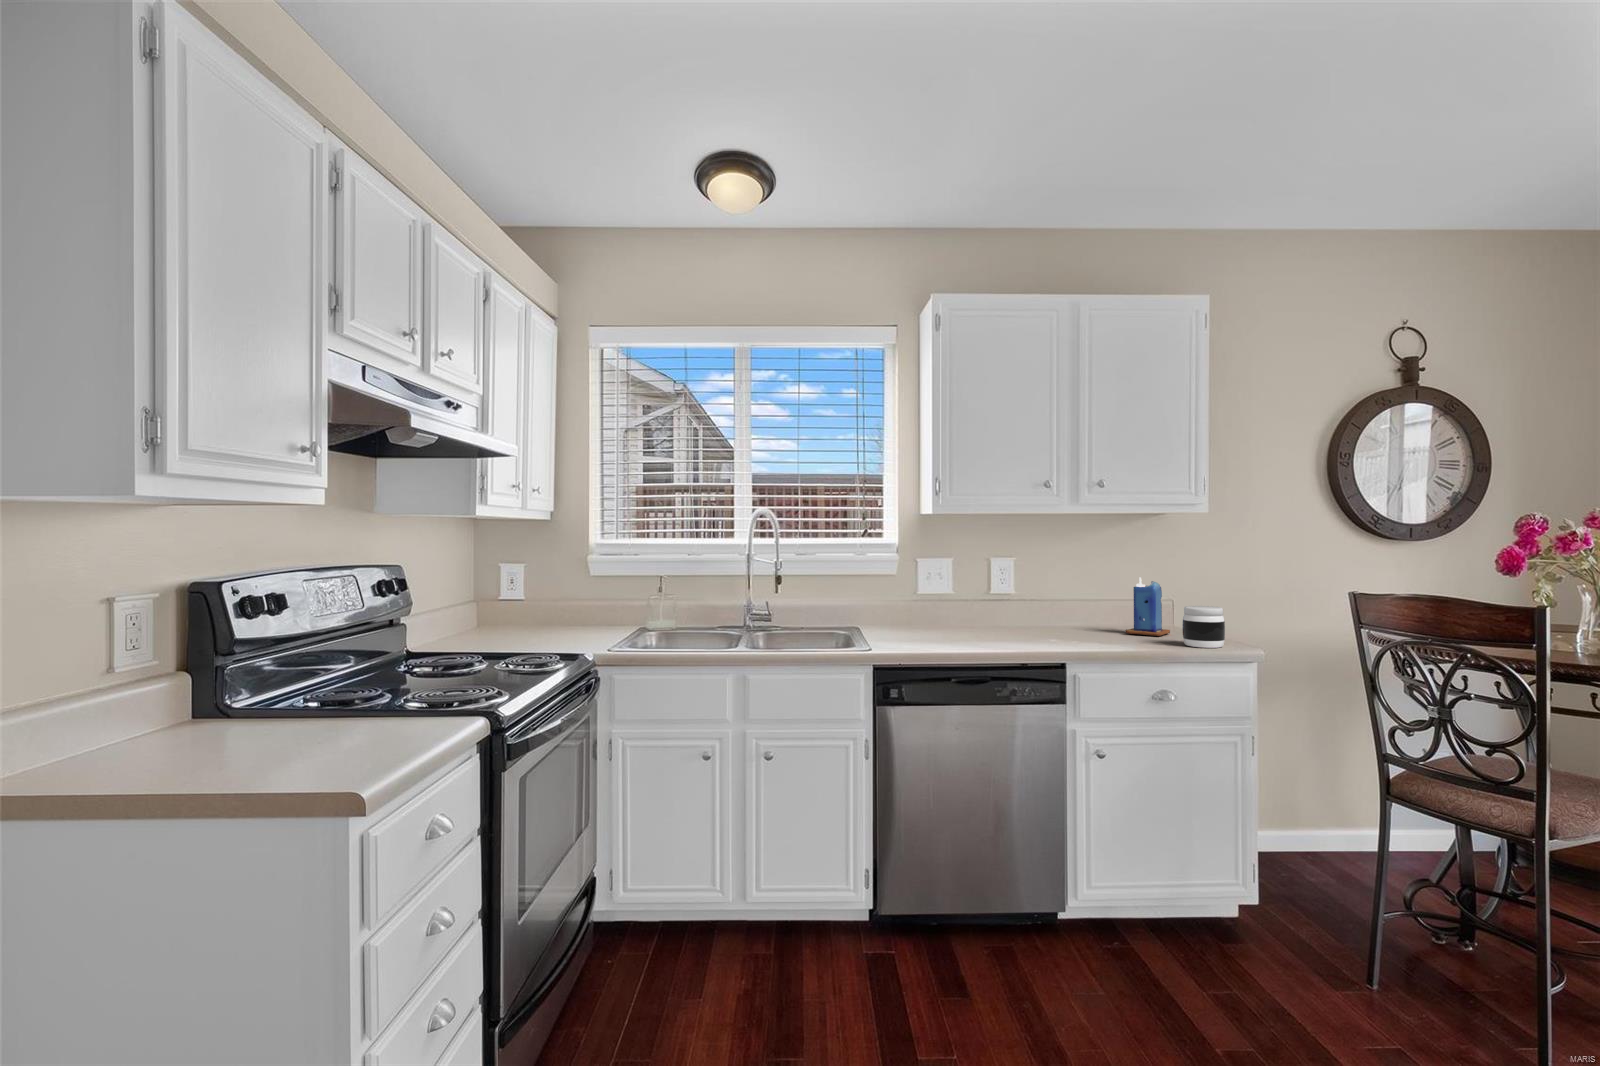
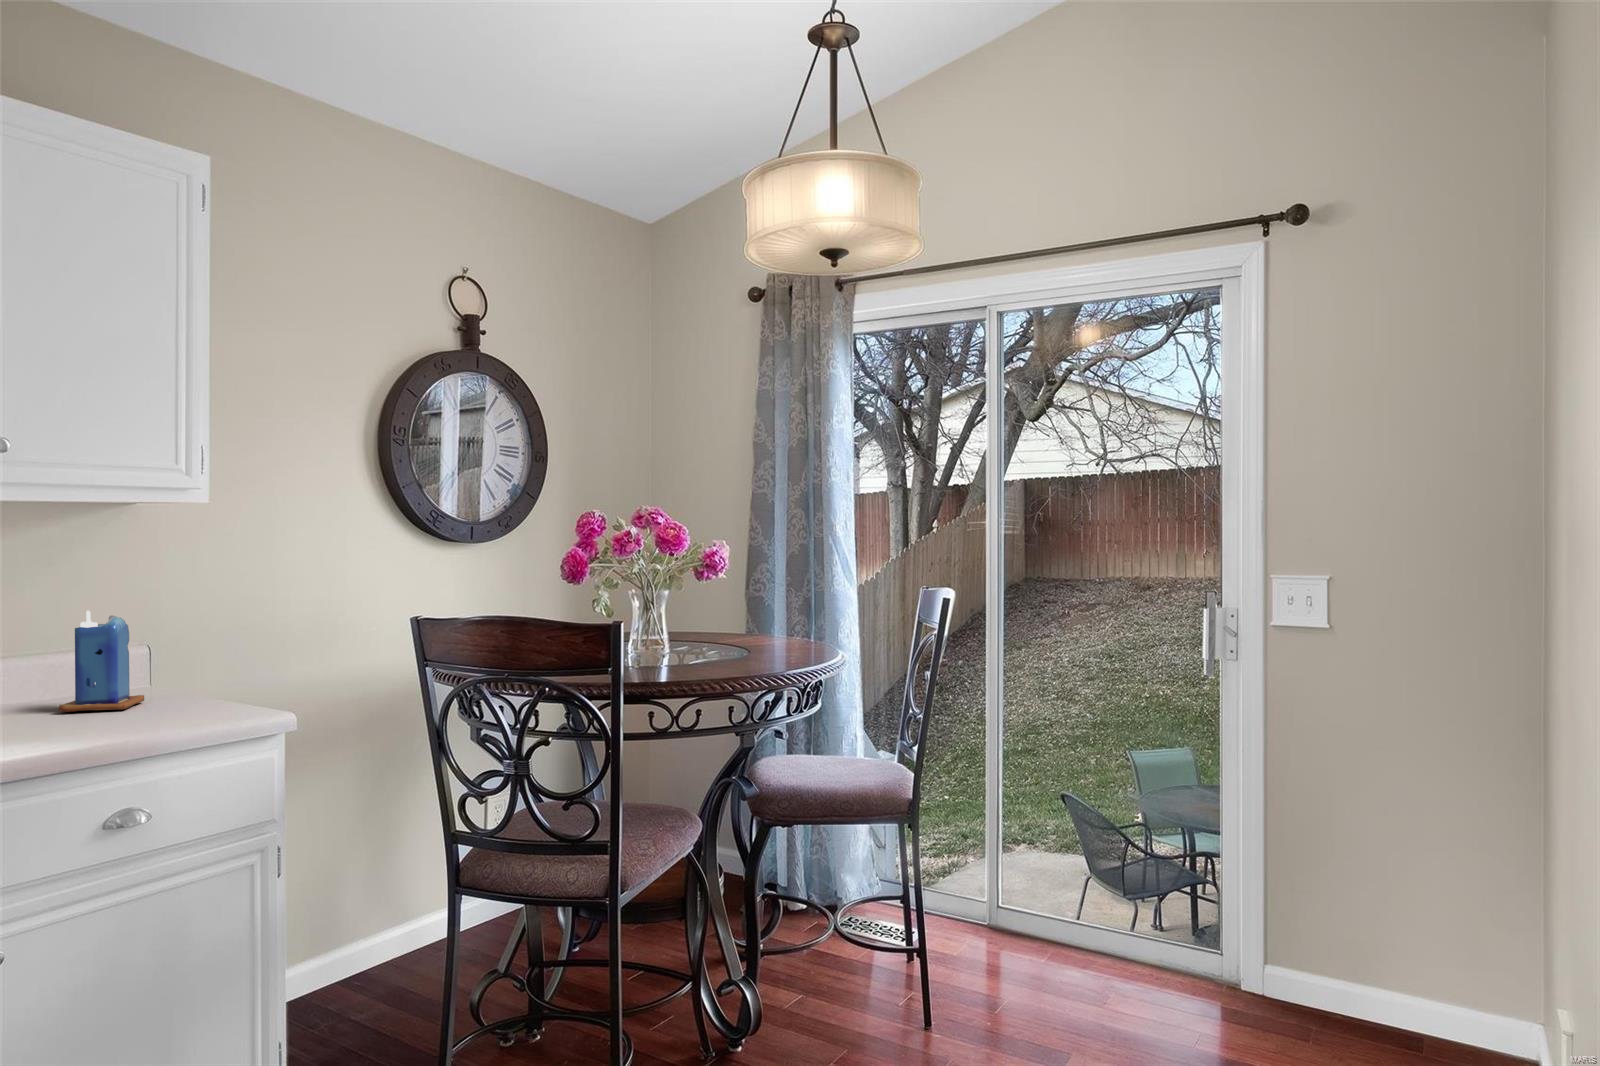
jar: present [1183,606,1225,648] -> none [164,652,236,723]

